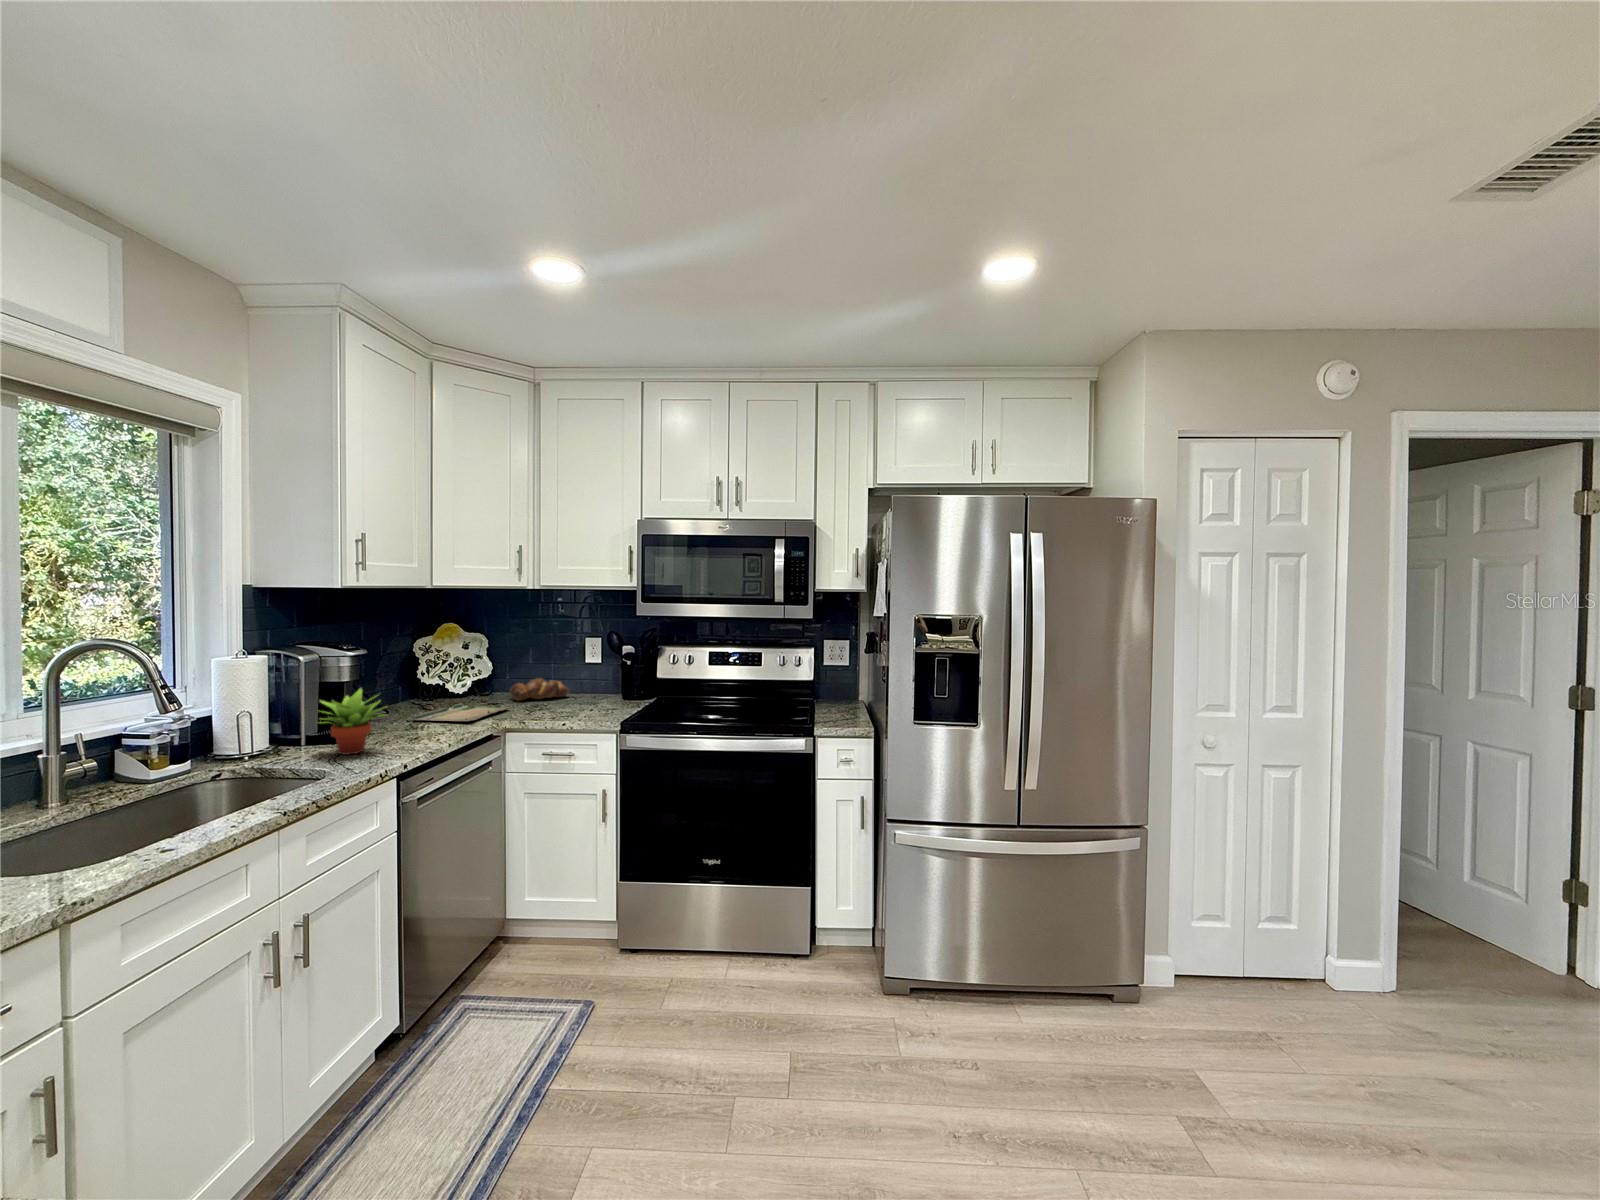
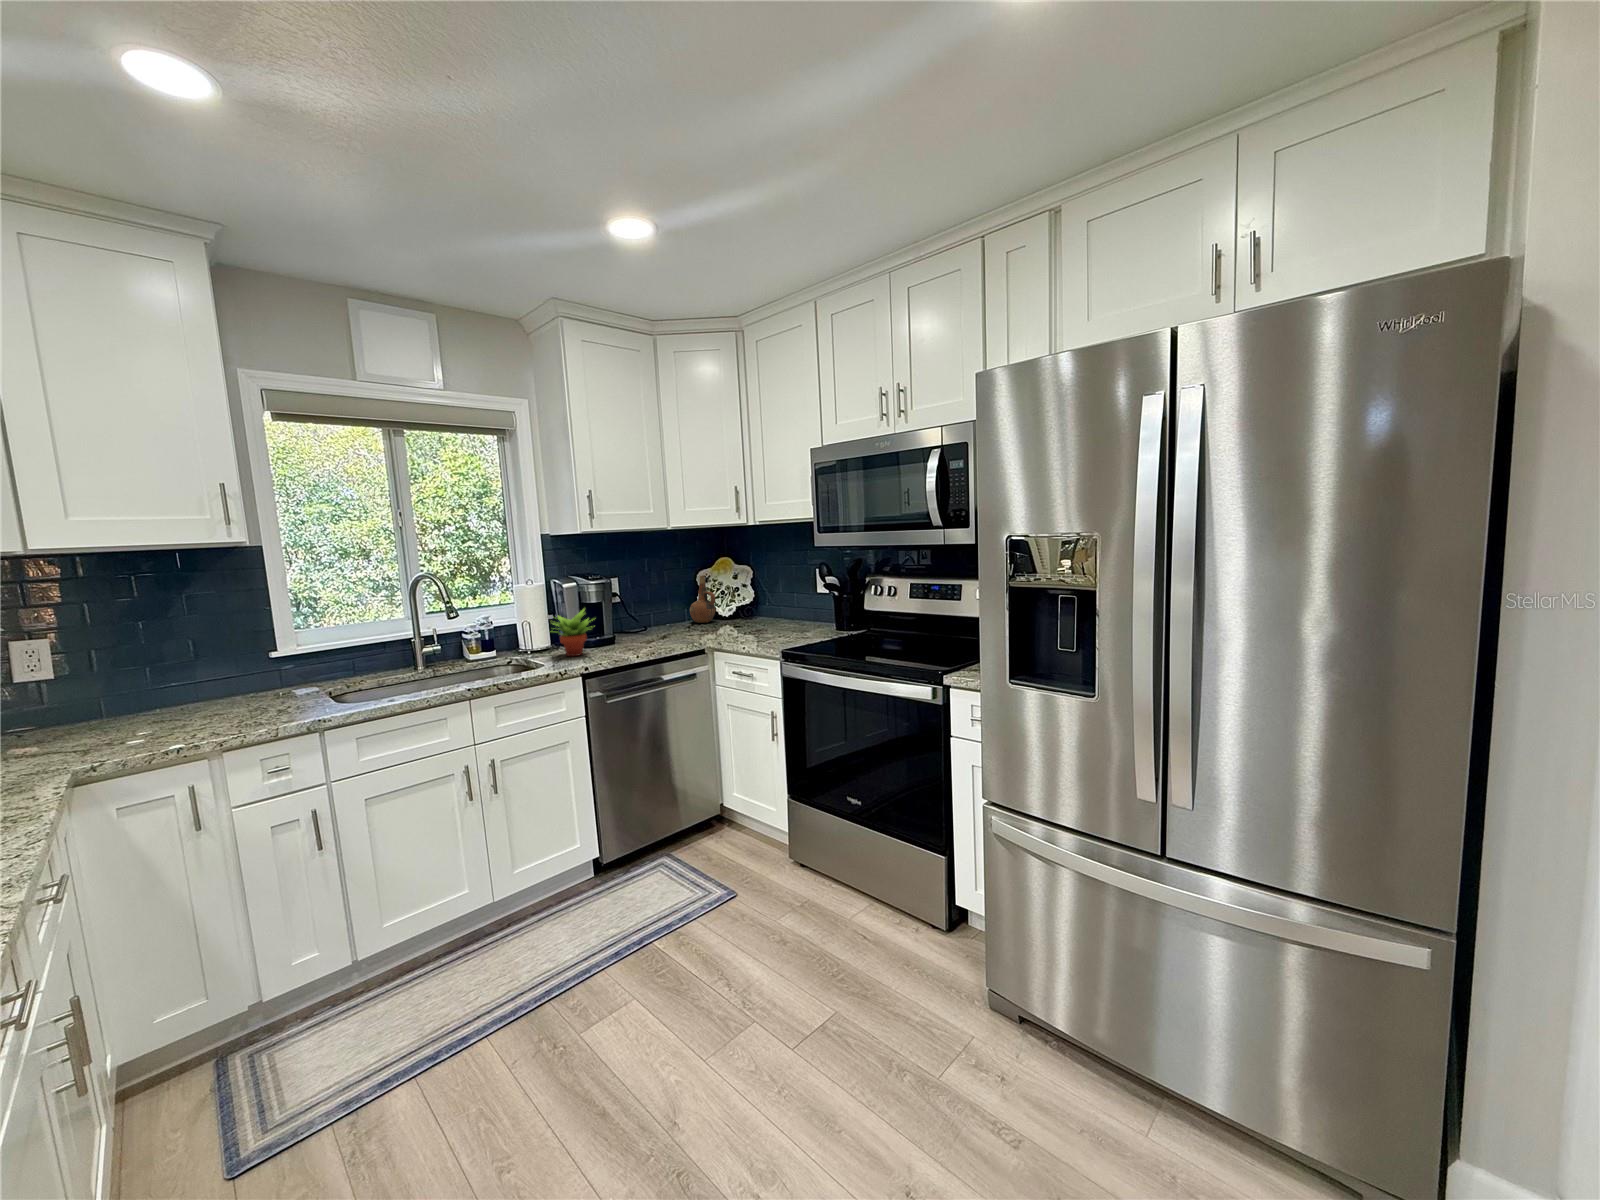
ceramic pitcher: none [413,646,451,703] -> present [690,576,715,623]
bread loaf: present [510,678,570,701] -> none [756,606,805,625]
tray: present [411,701,509,721] -> none [658,623,736,639]

